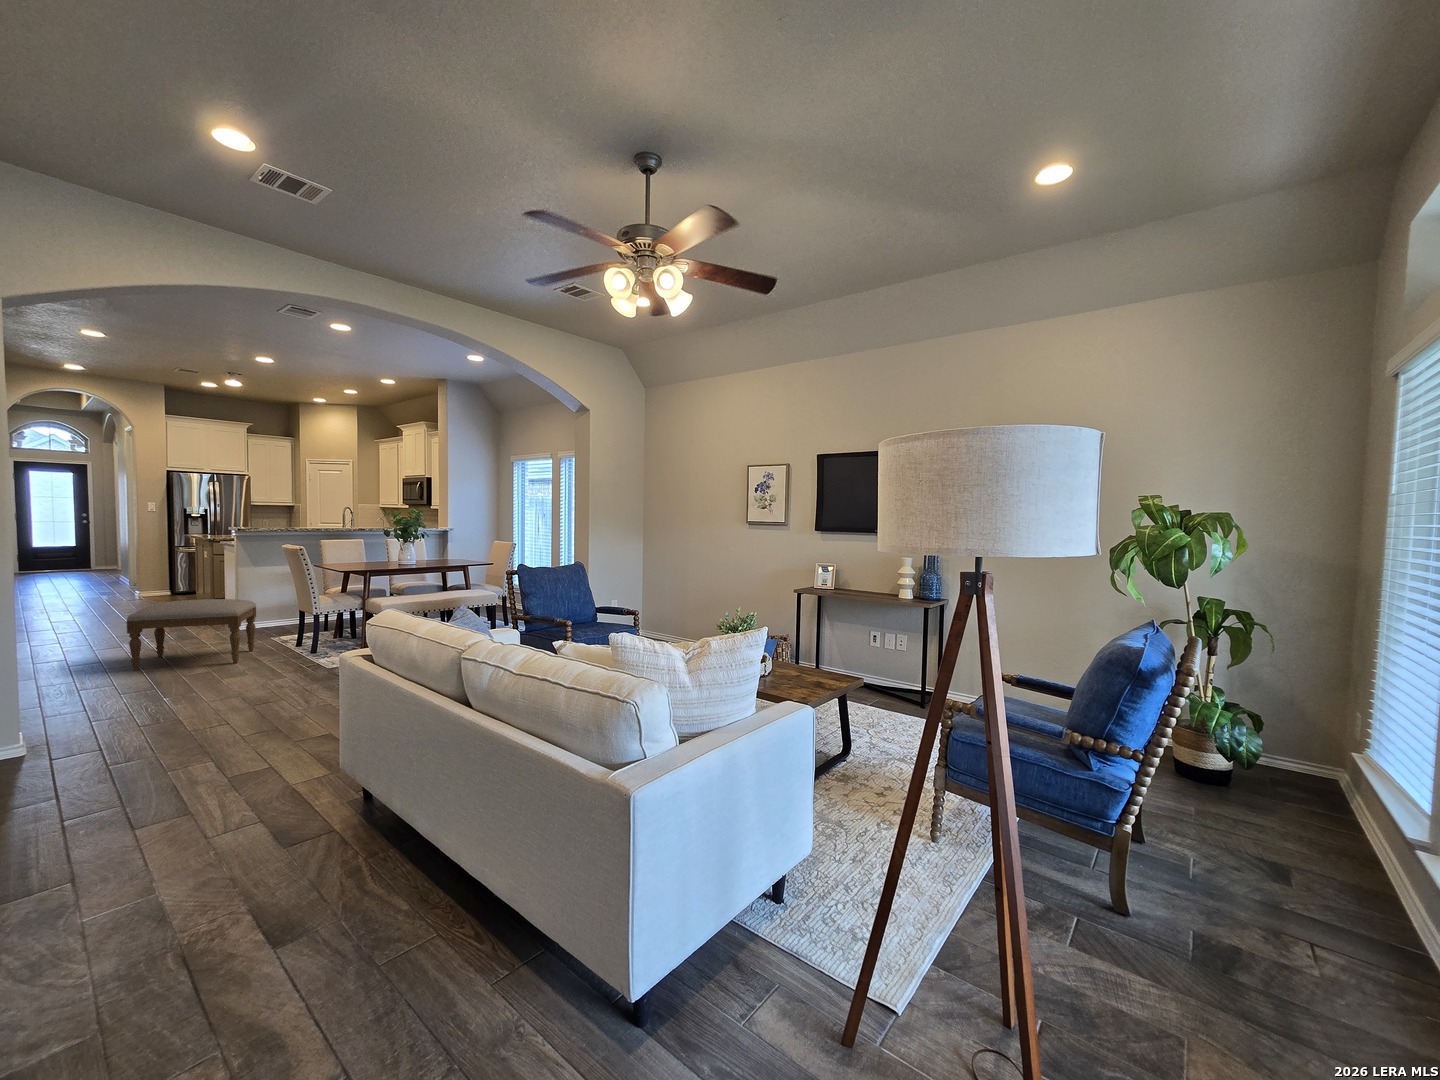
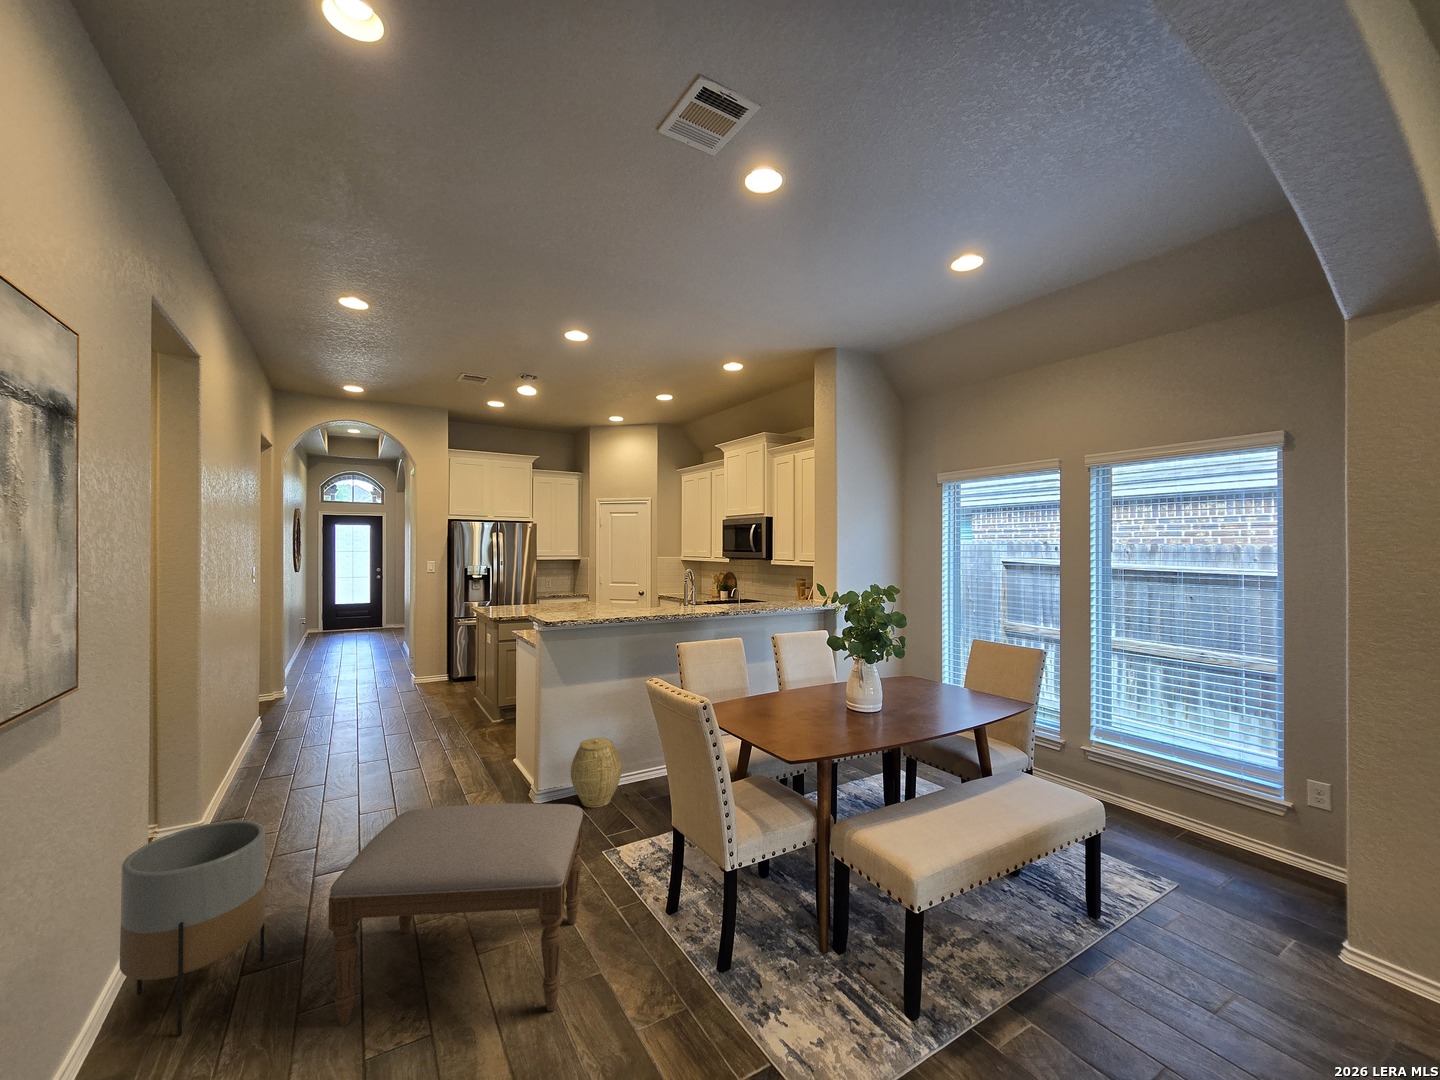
woven basket: none [262,595,295,629] -> present [571,738,622,808]
planter: none [15,606,86,677] -> present [119,821,265,1036]

